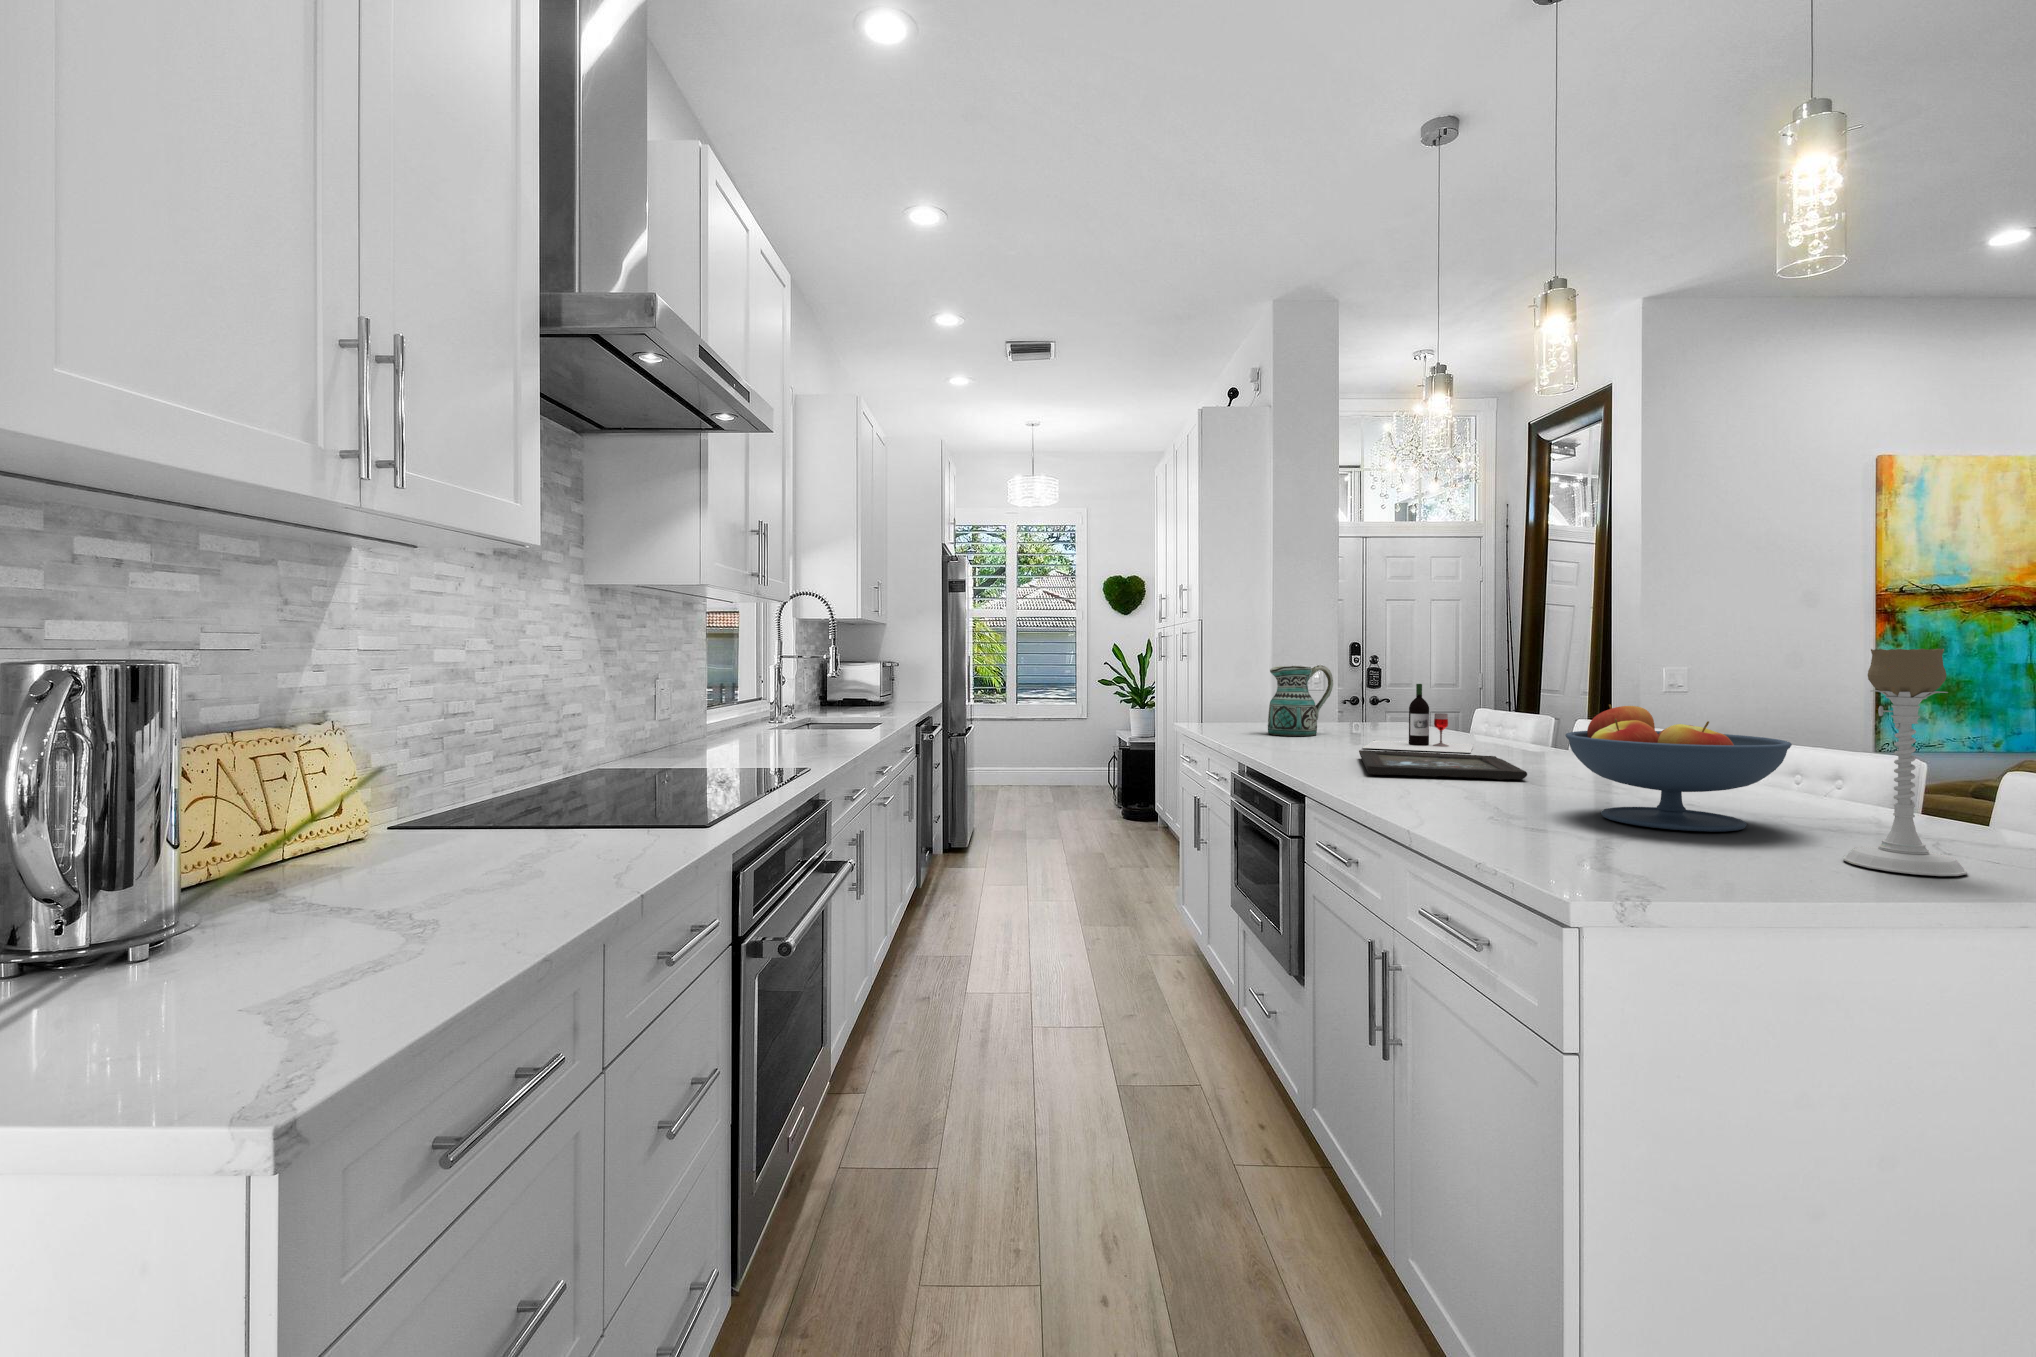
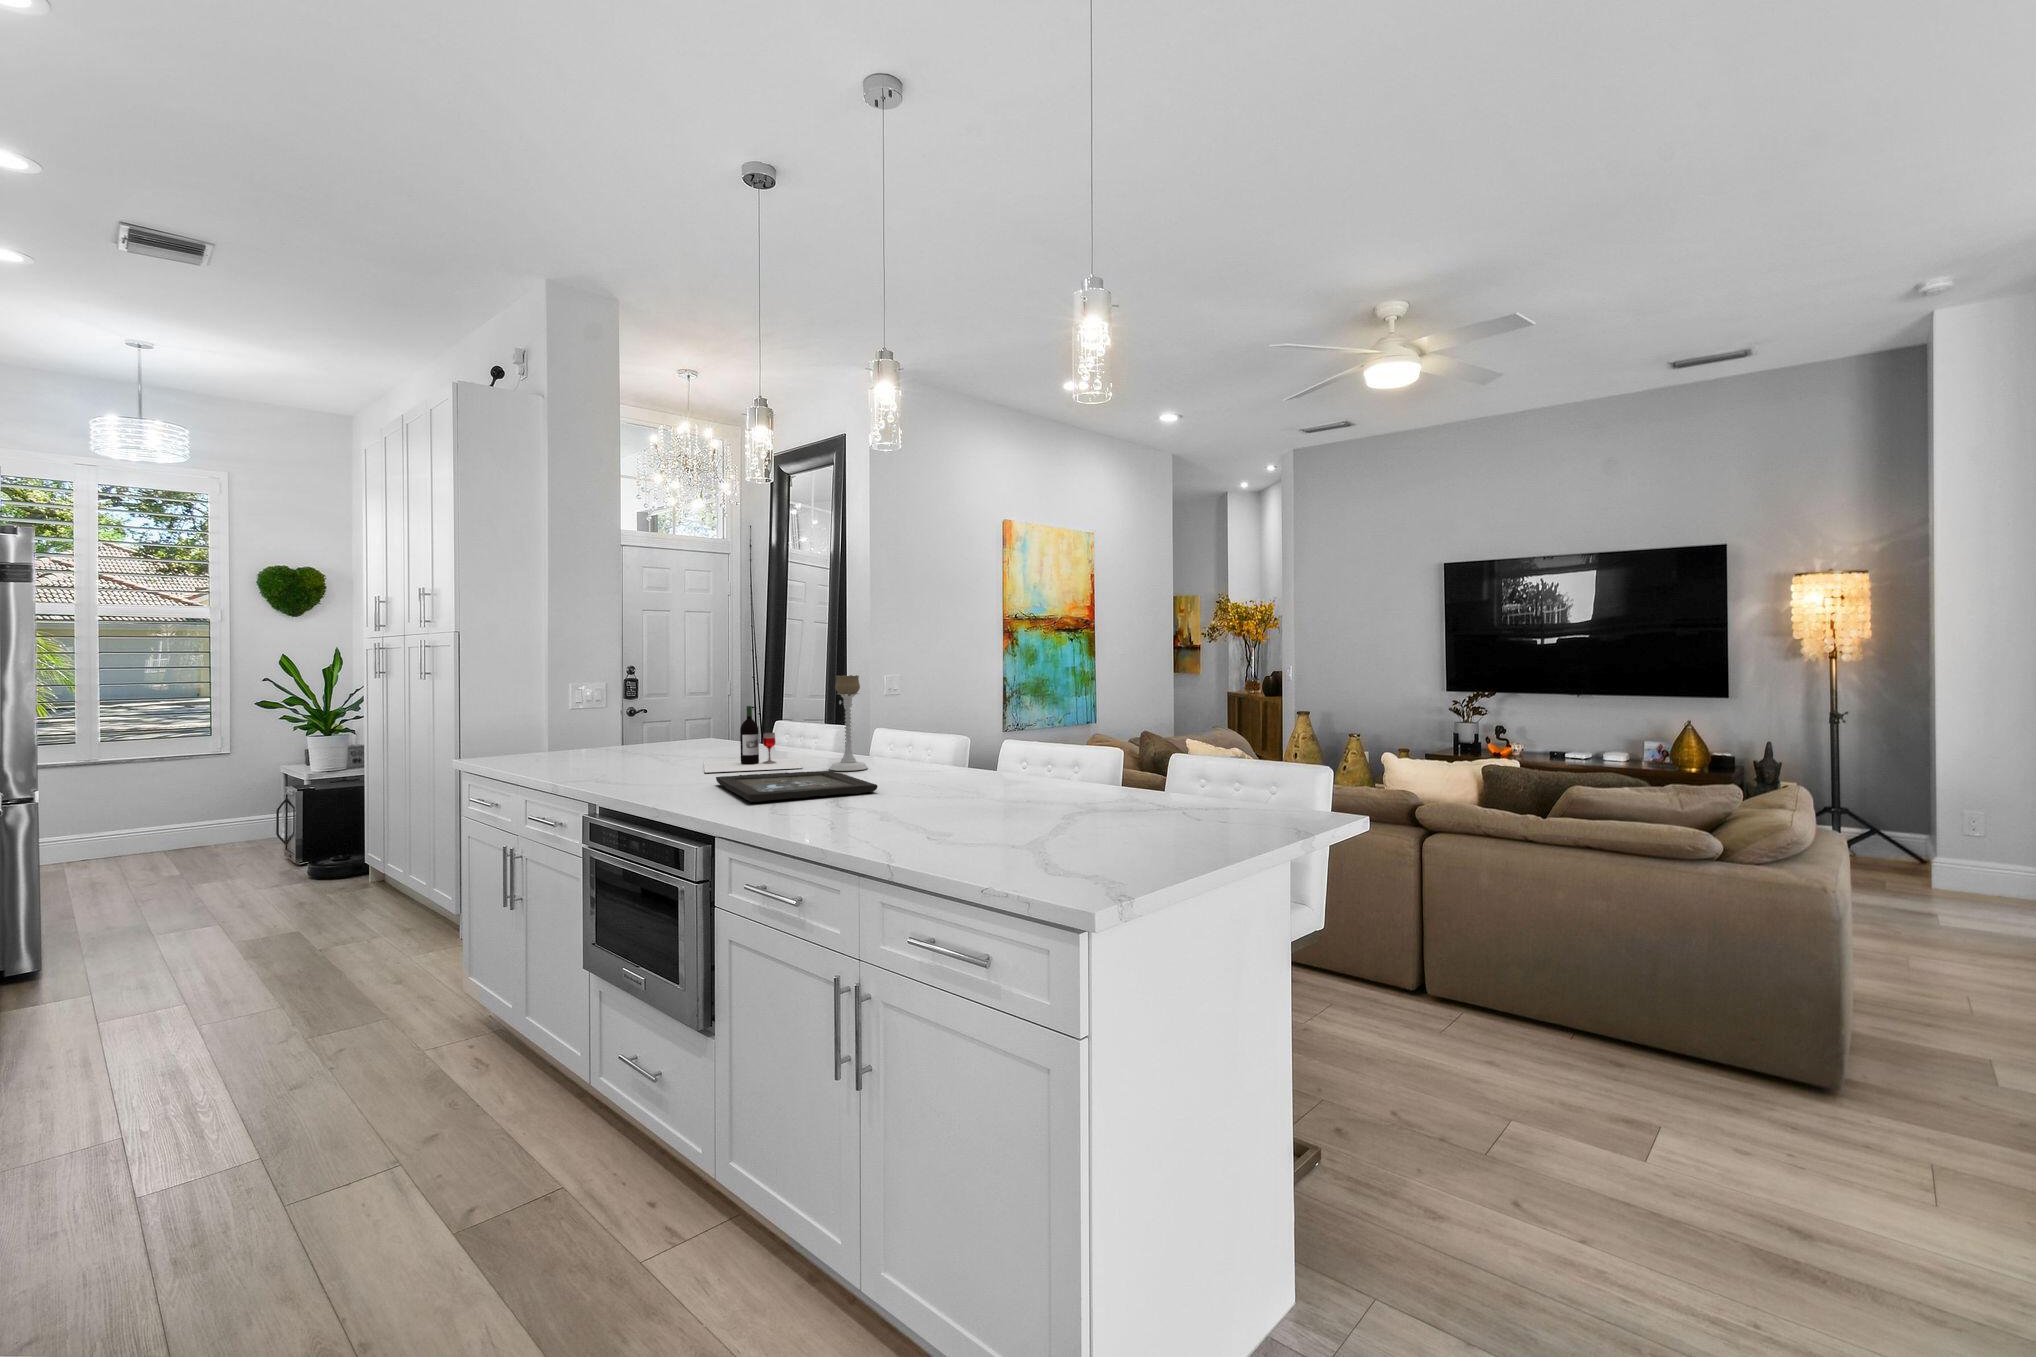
candle holder: present [1843,649,1967,876] -> present [829,675,868,771]
ceramic pitcher: present [1268,665,1333,736] -> none [586,688,654,764]
fruit bowl: present [1565,705,1792,832] -> none [936,729,1074,824]

